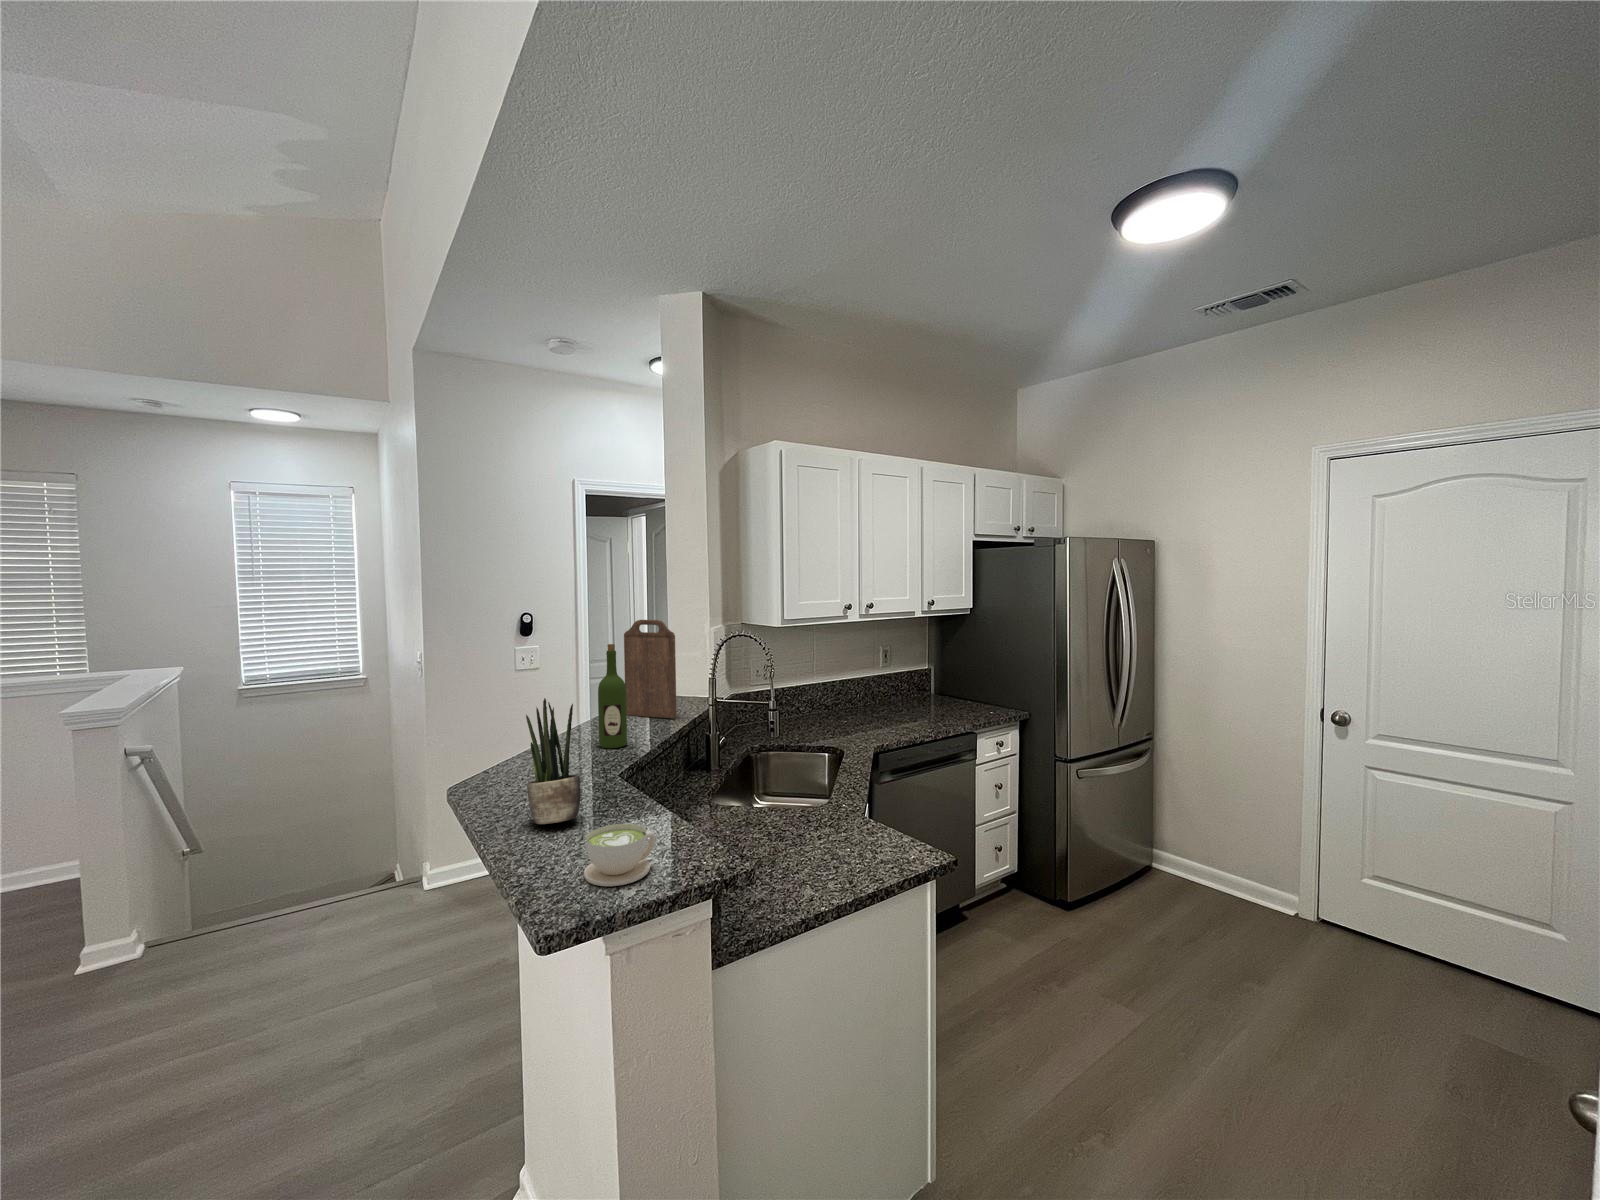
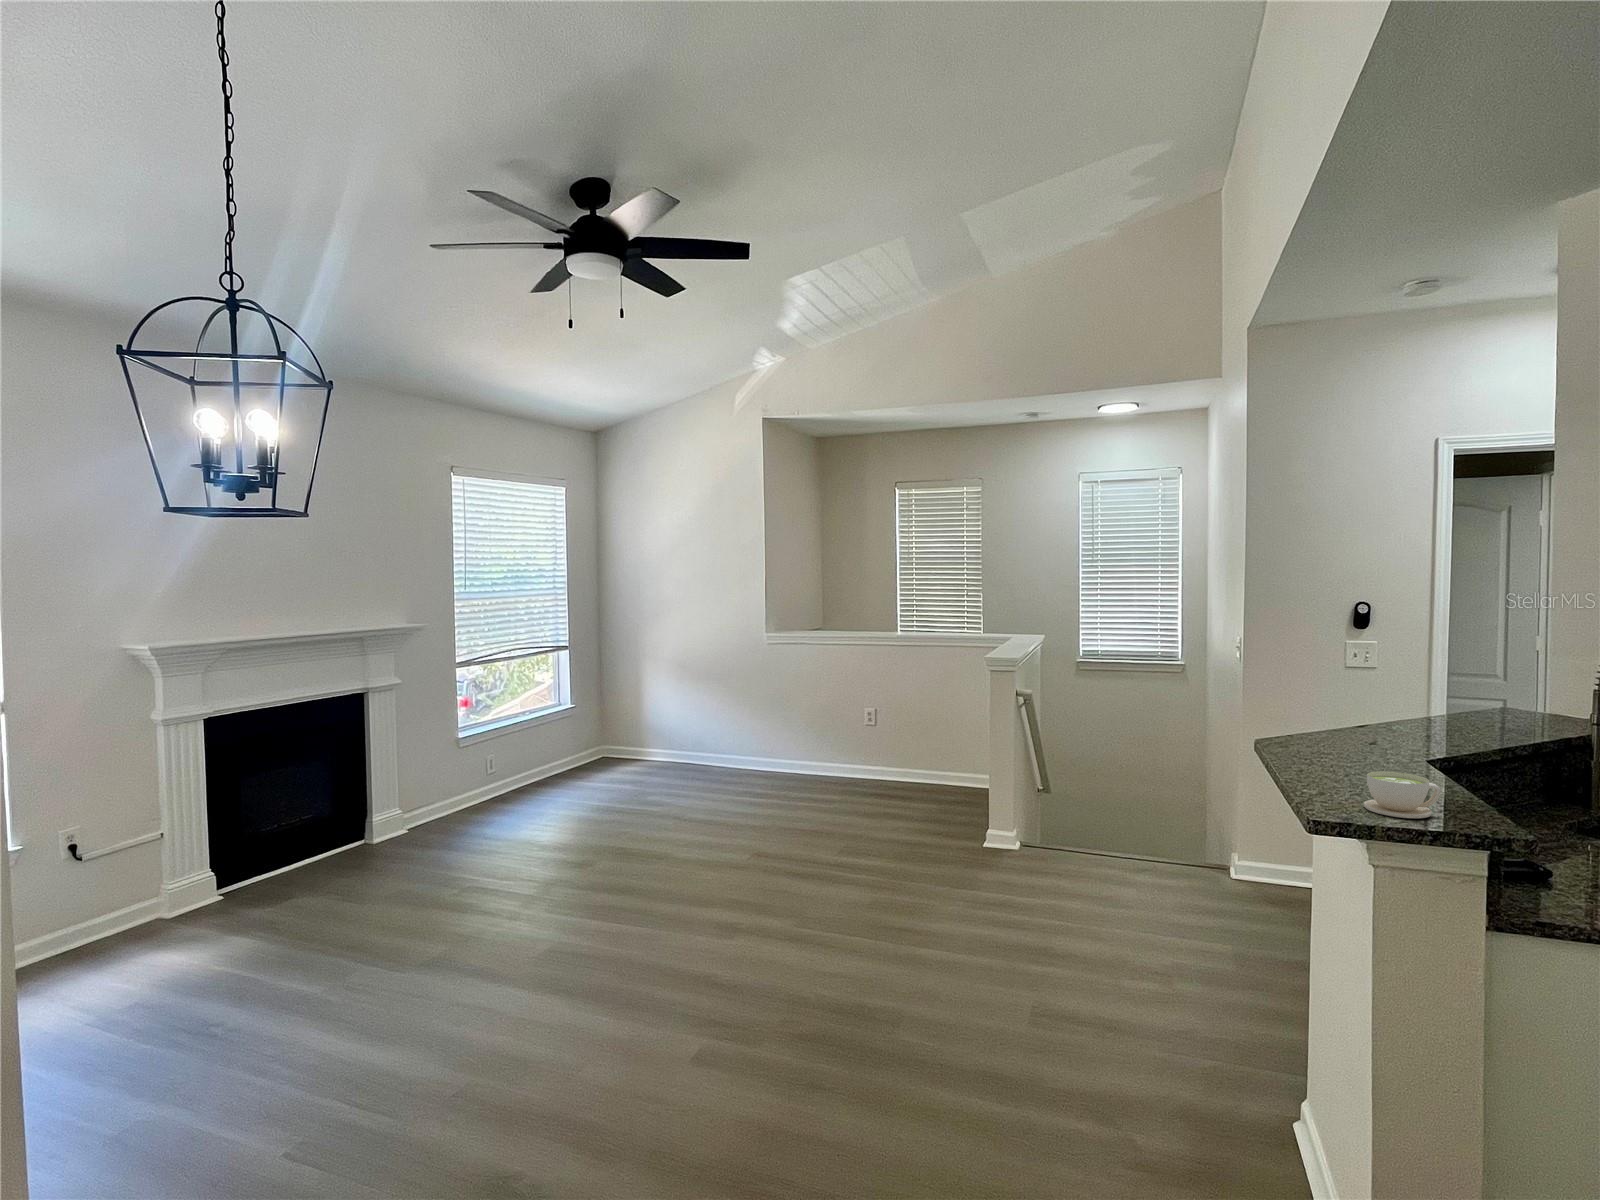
cutting board: present [624,620,676,718] -> none [1474,608,1551,734]
wine bottle: present [598,644,627,748] -> none [1423,629,1460,744]
potted plant: present [526,698,581,824] -> none [1324,661,1377,774]

